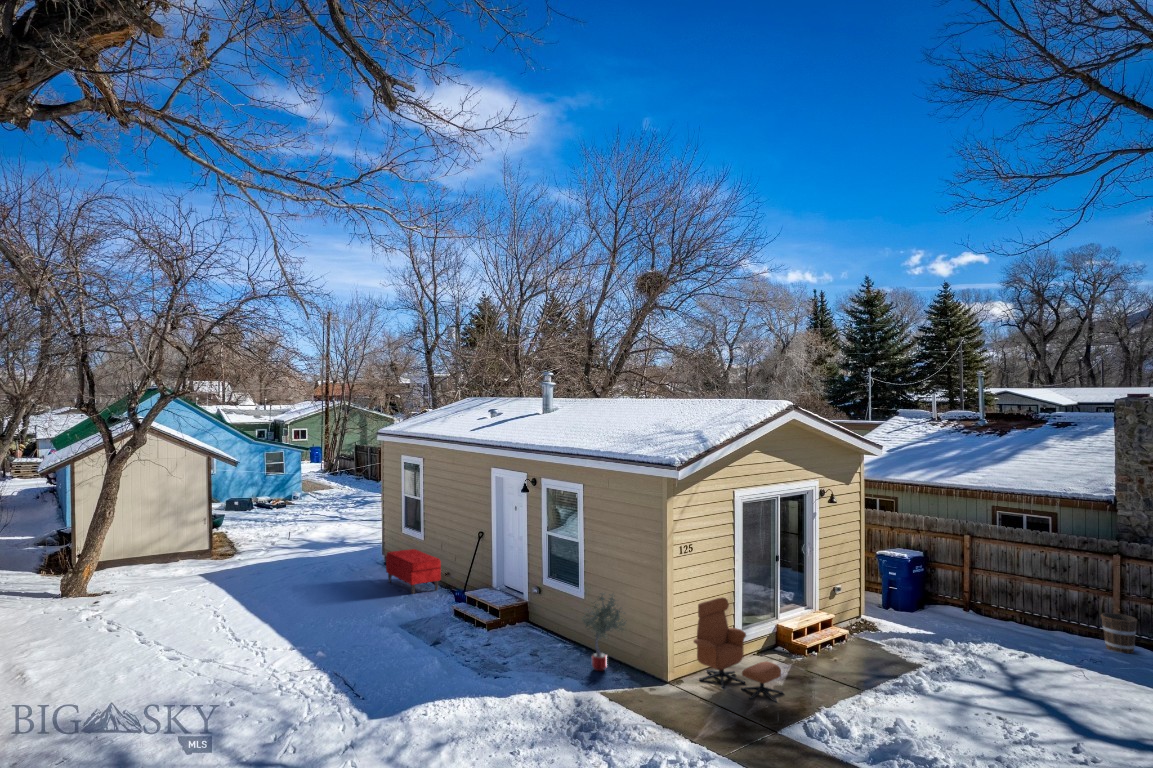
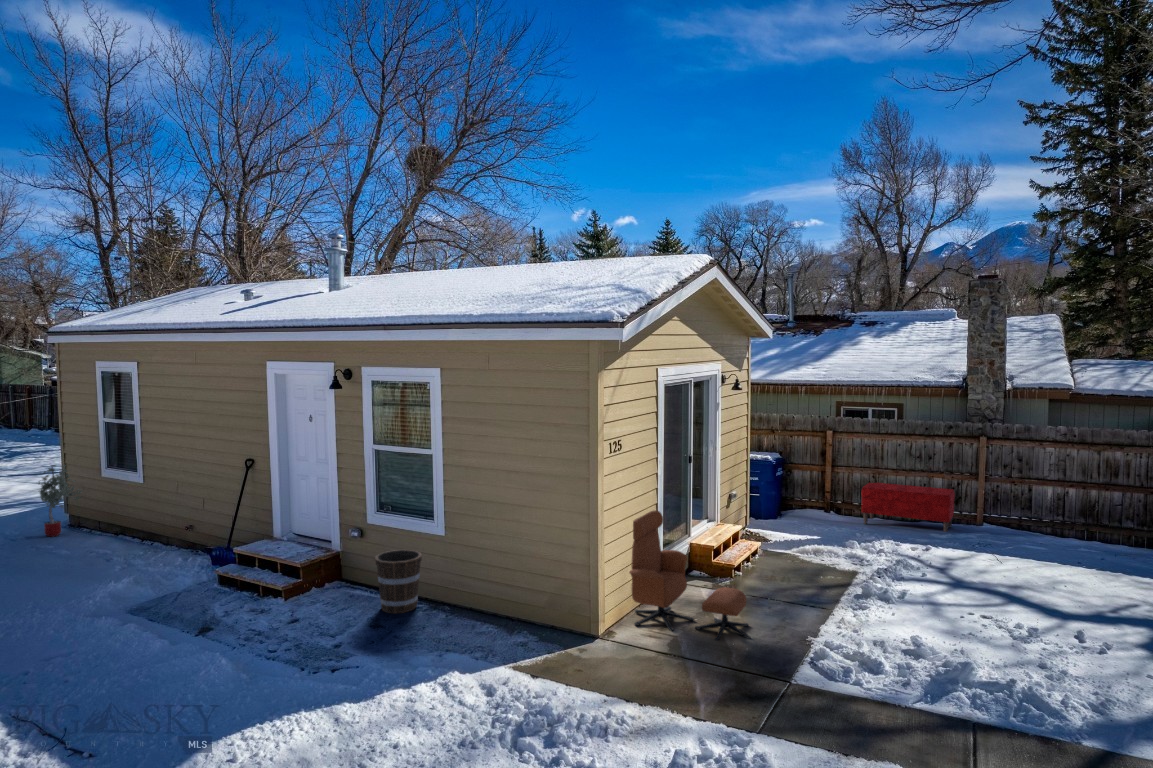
bench: present [386,549,441,594] -> present [862,482,955,532]
potted tree: present [582,593,625,671] -> present [39,465,82,537]
bucket: present [1101,613,1137,653] -> present [375,550,422,613]

